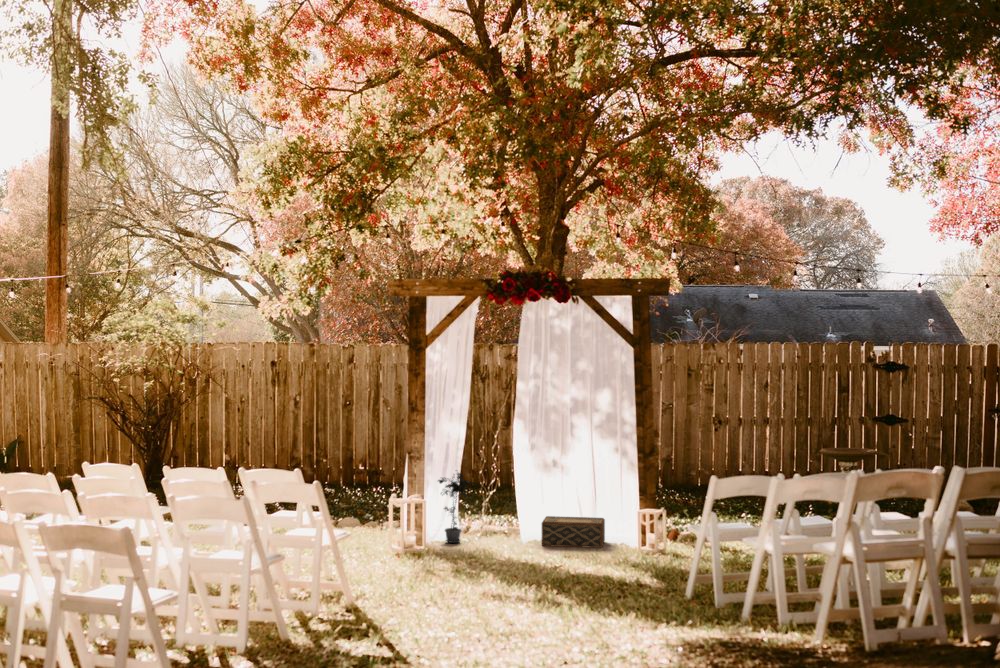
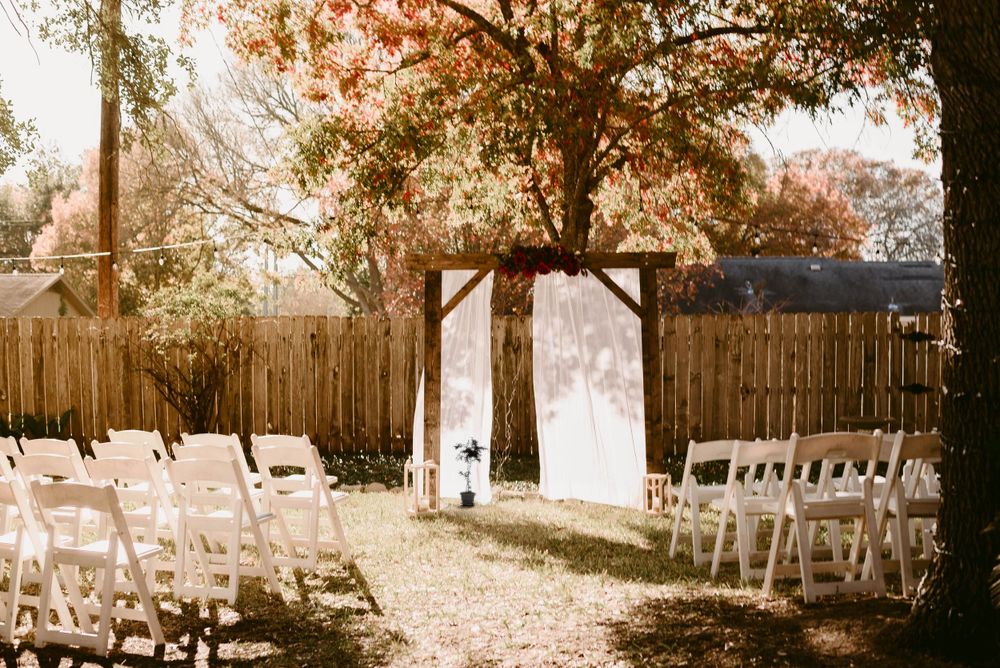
woven basket: present [542,516,605,548] -> none [551,481,613,512]

